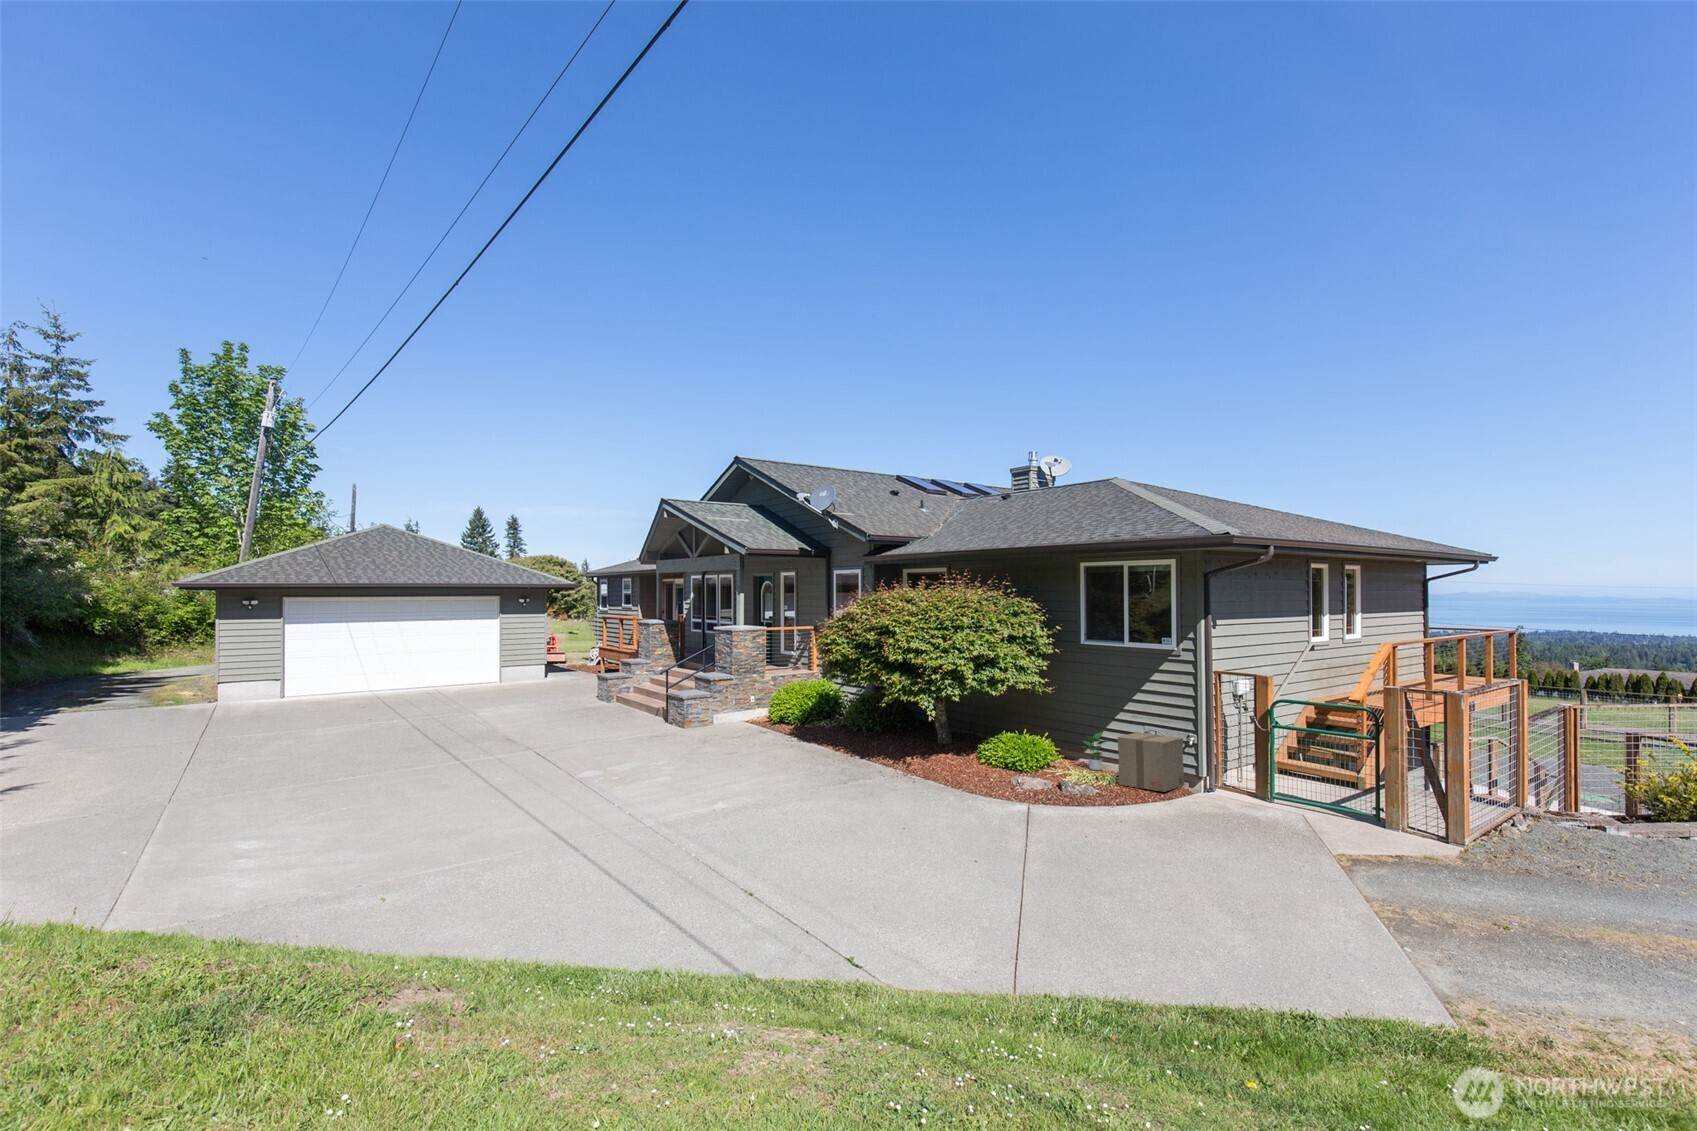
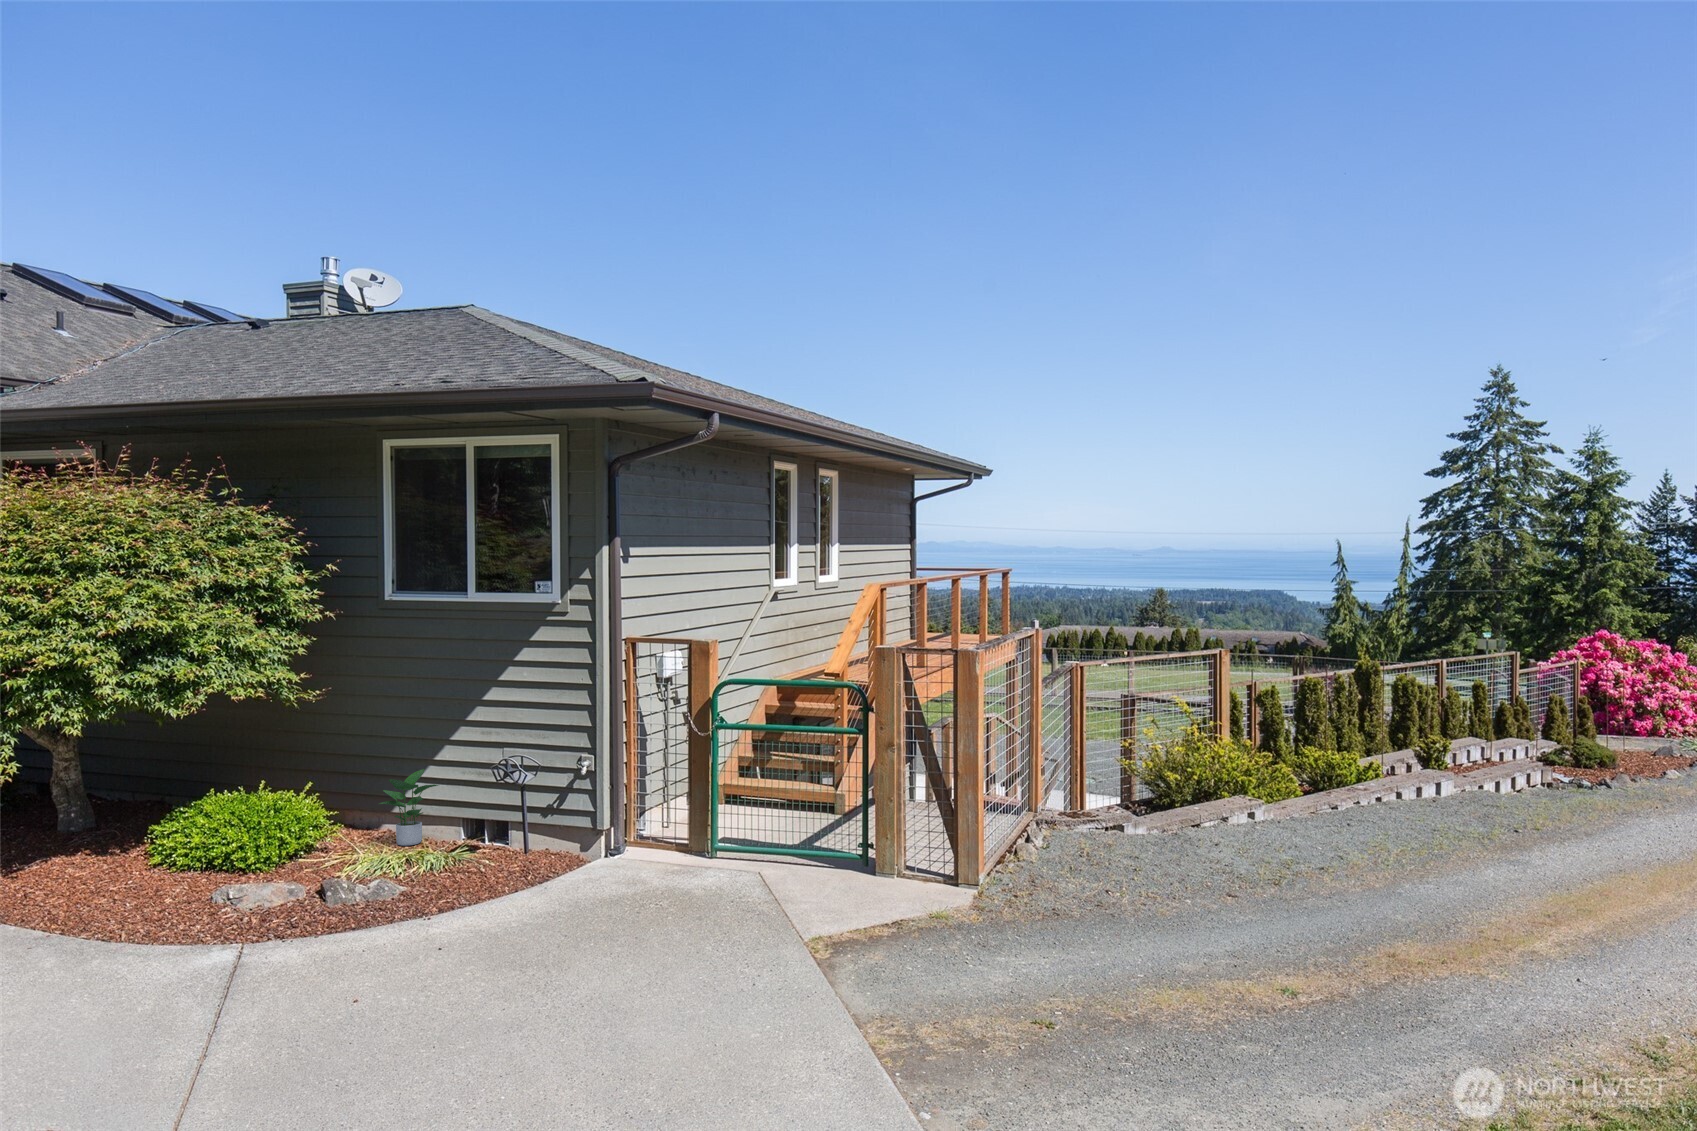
cardboard box: present [1118,732,1184,792] -> none [446,762,572,870]

